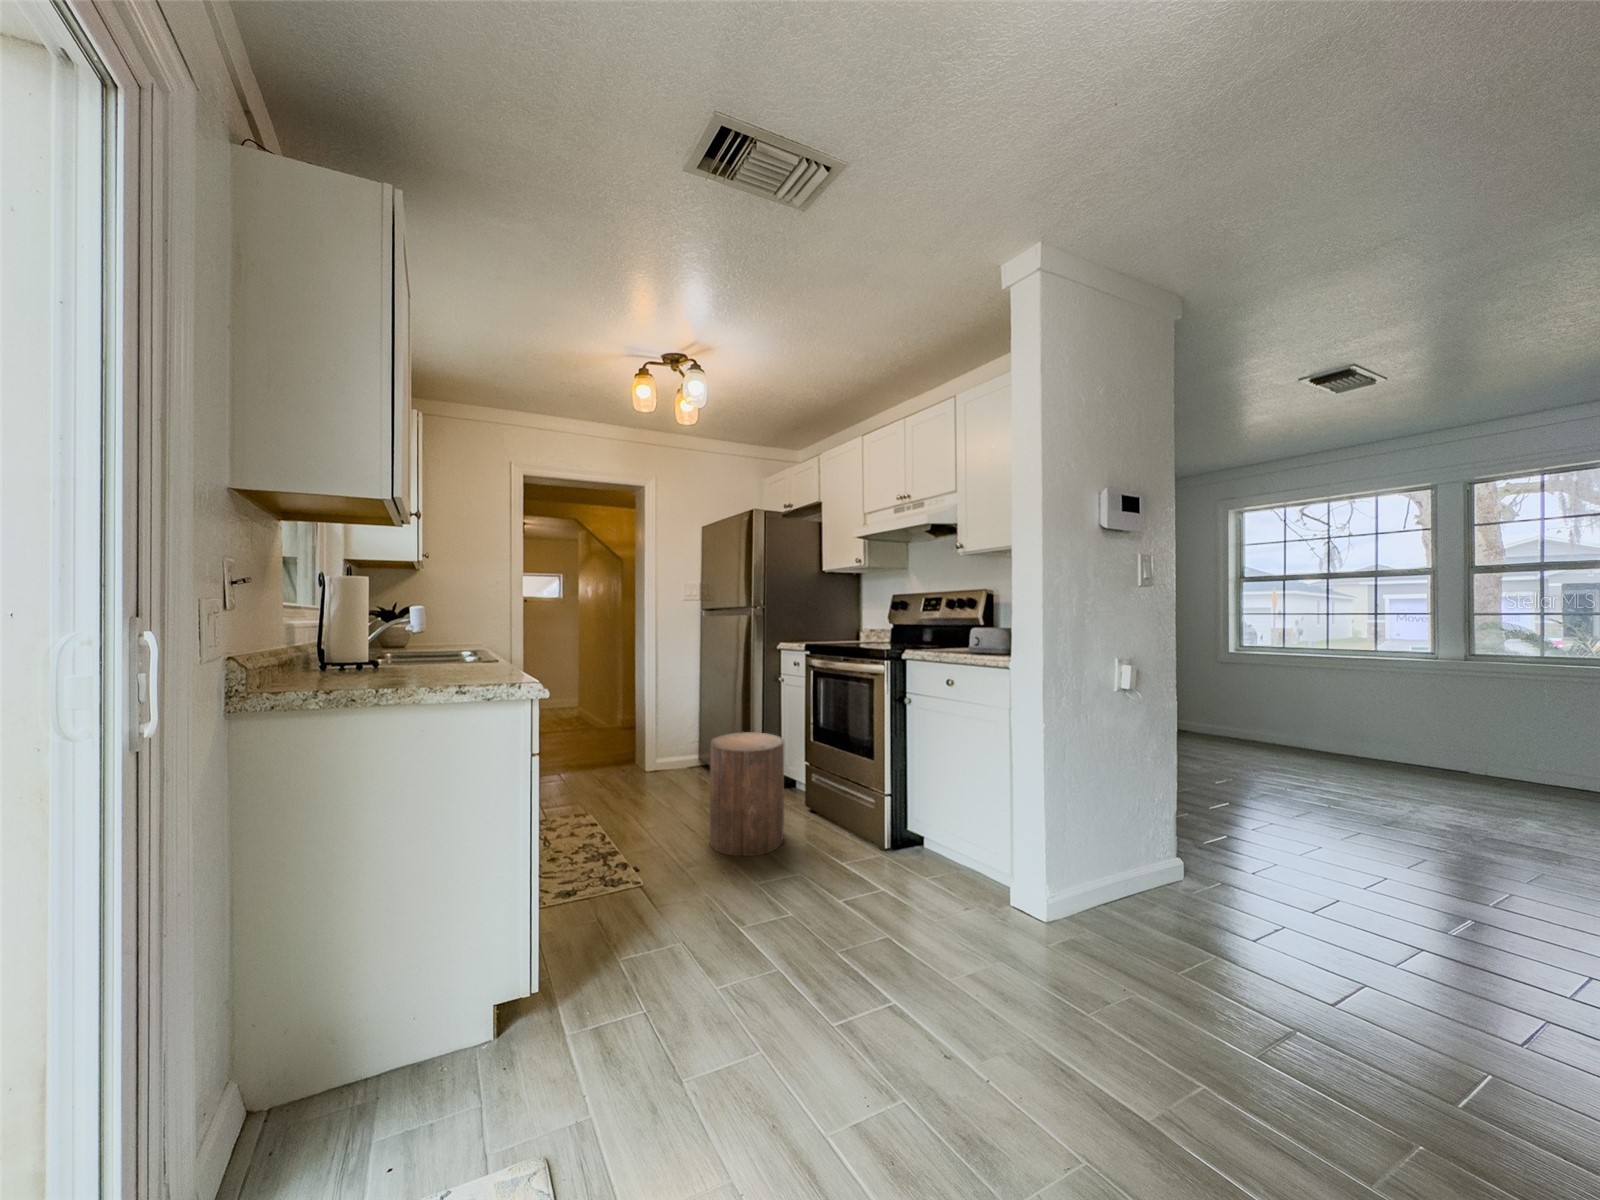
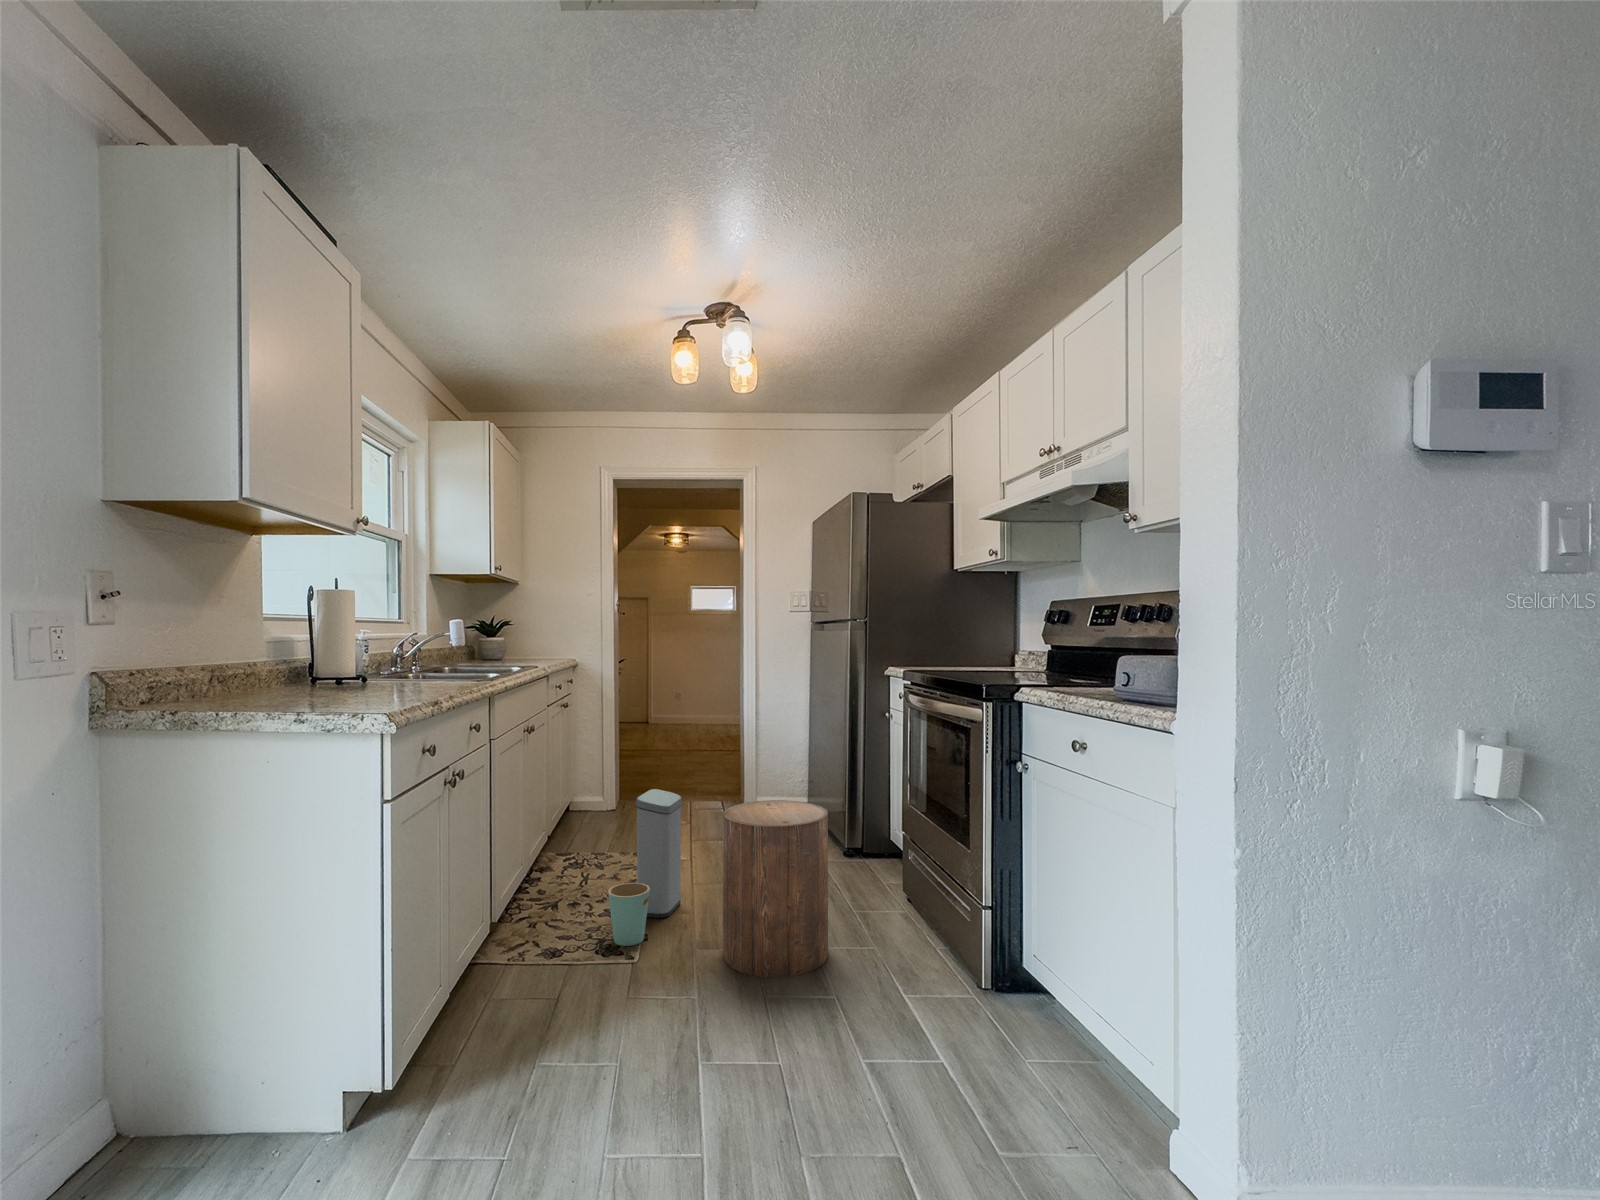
trash can: none [617,732,655,851] -> present [608,789,682,946]

